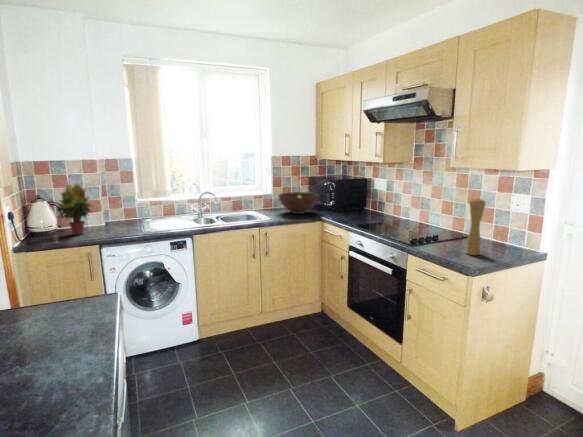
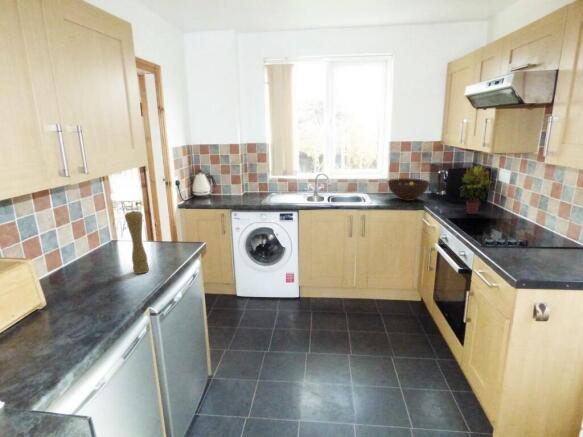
potted plant: present [58,184,92,235] -> present [460,166,492,214]
pepper mill: present [466,198,485,255] -> present [125,211,149,274]

